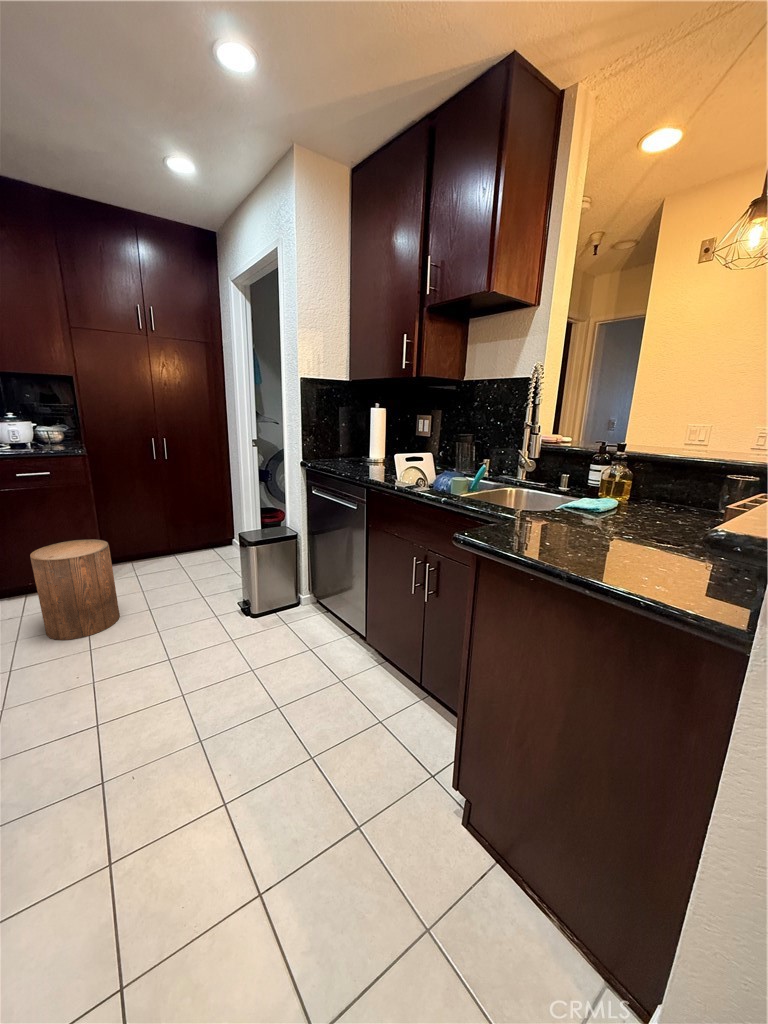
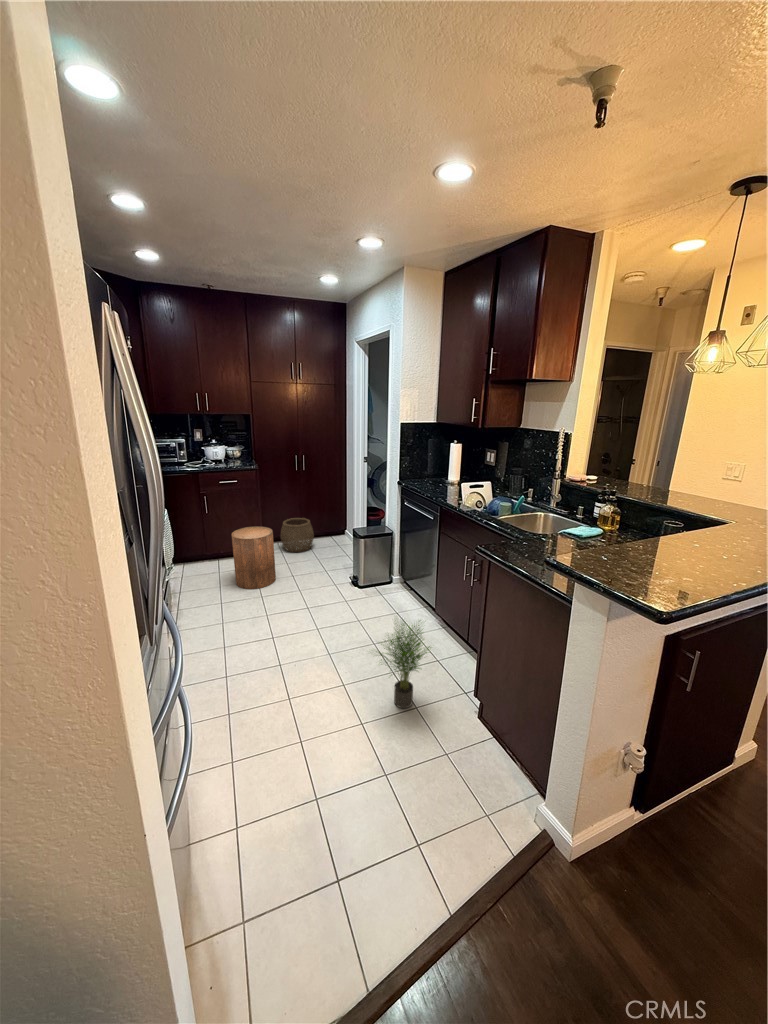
woven basket: none [134,526,186,574] -> present [281,518,314,552]
potted plant: none [255,670,390,840] -> present [376,623,430,708]

